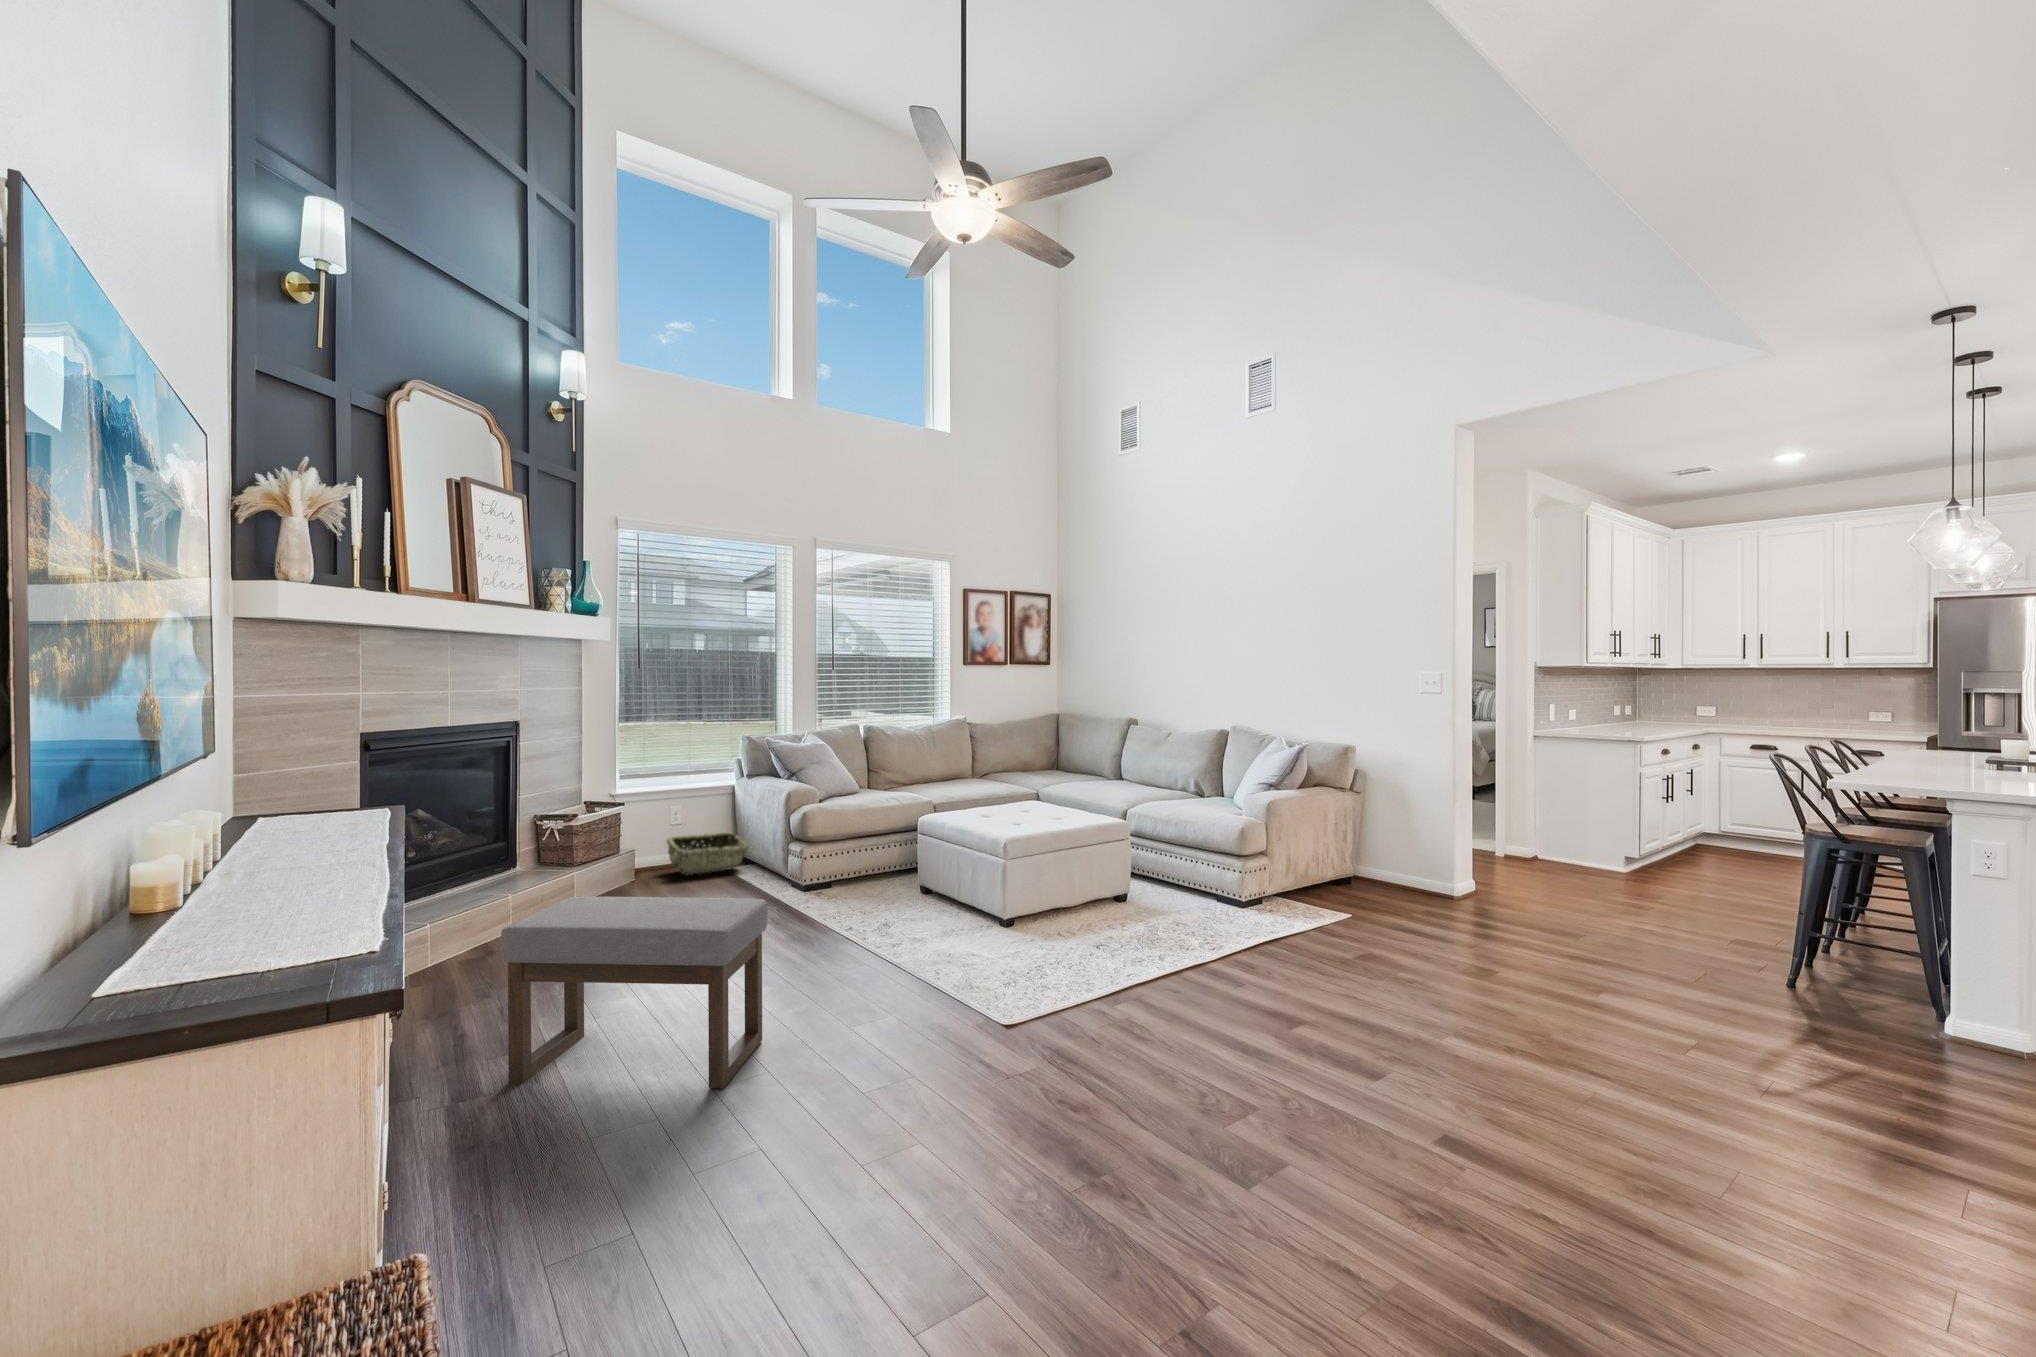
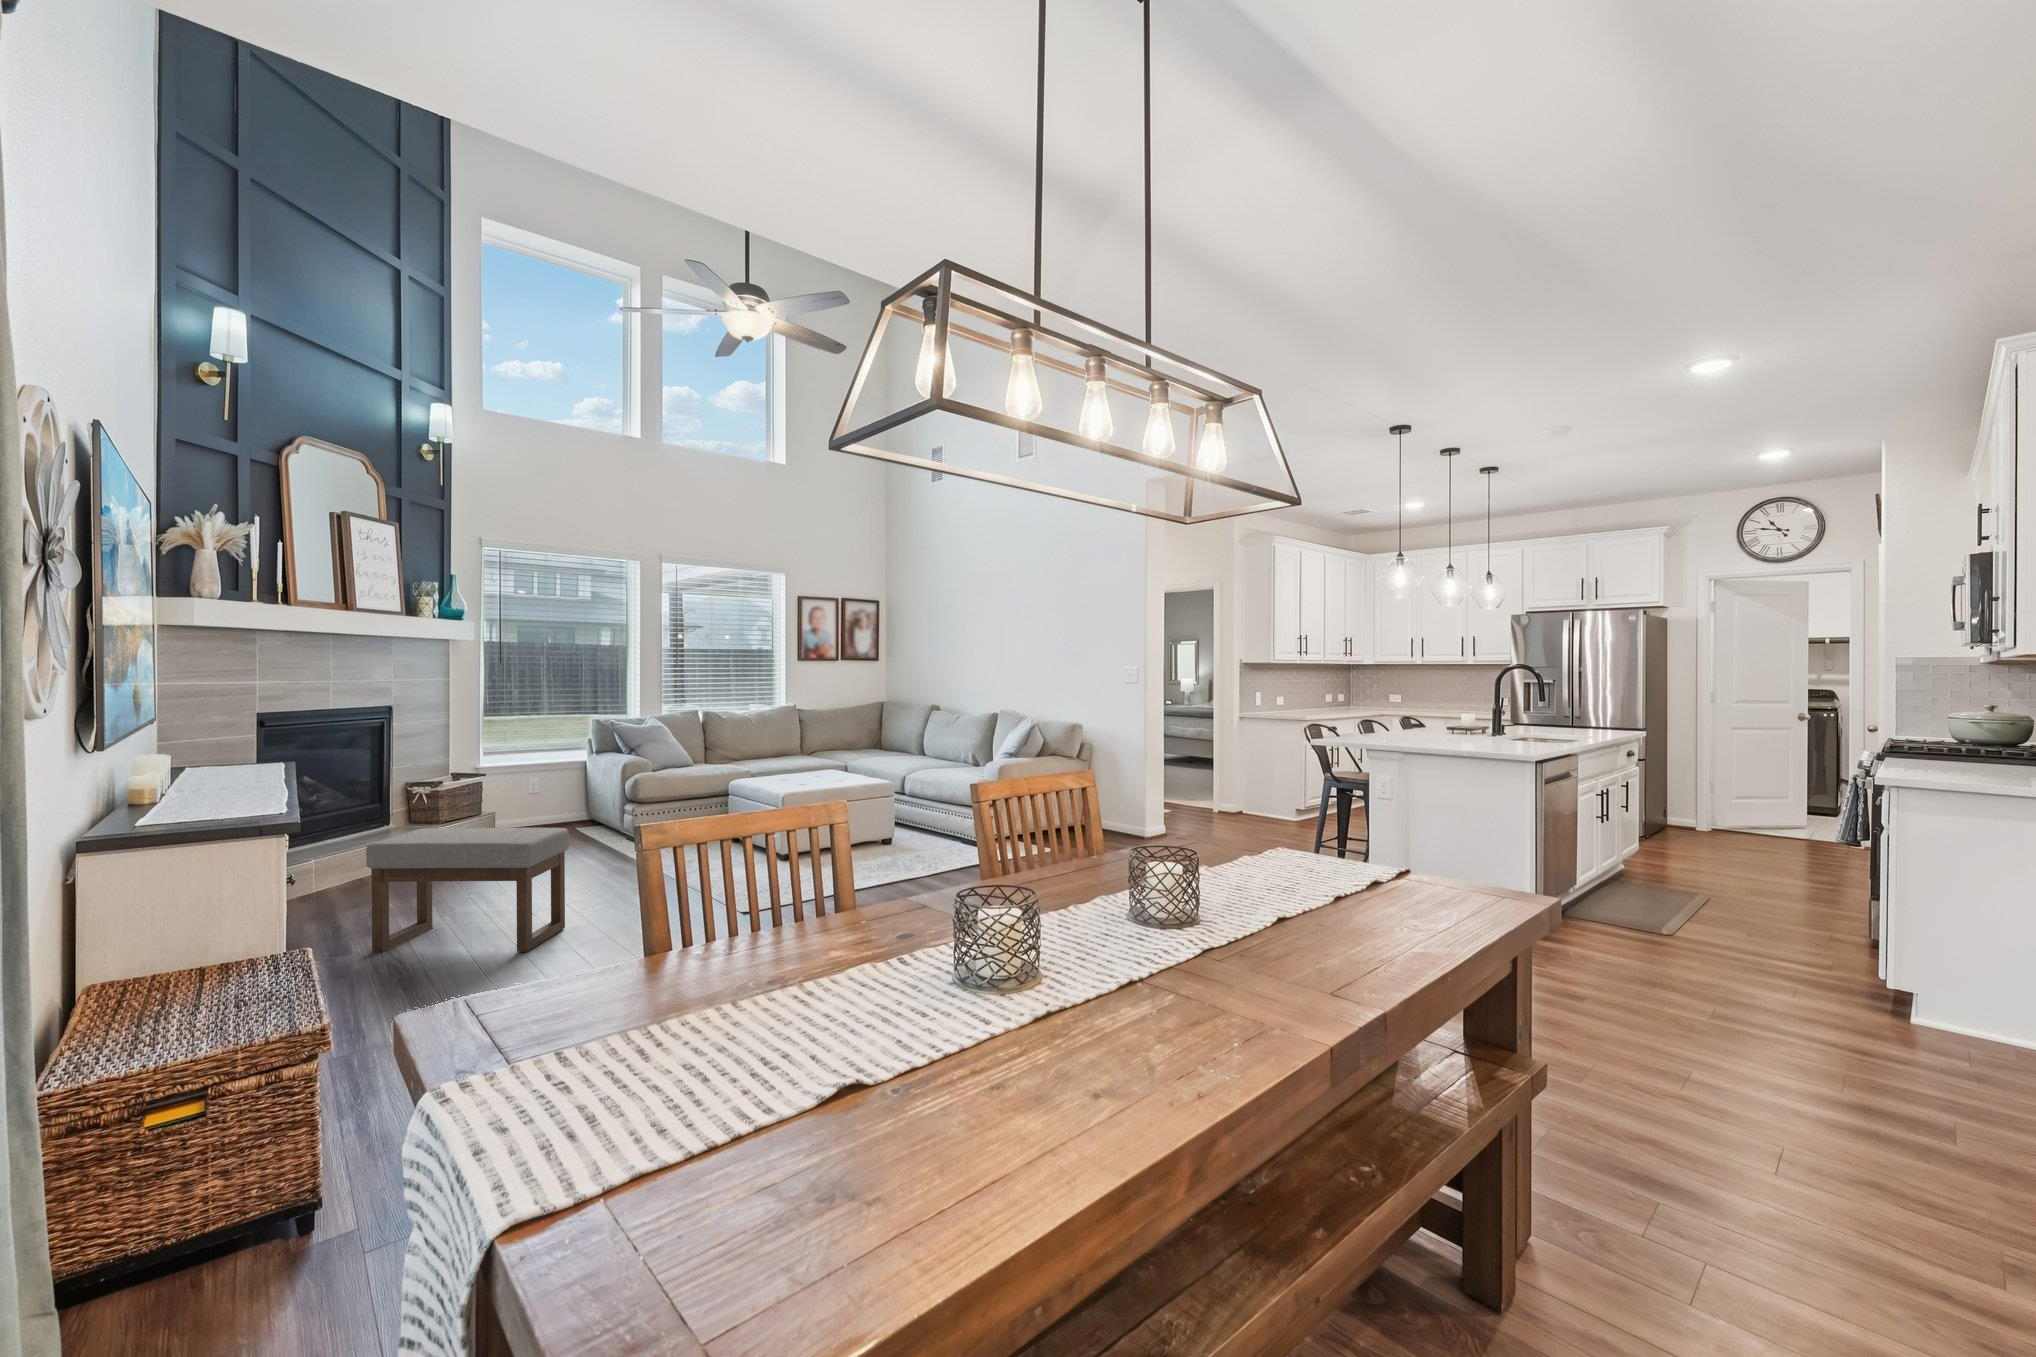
woven basket: present [667,832,748,875] -> none [524,799,595,834]

